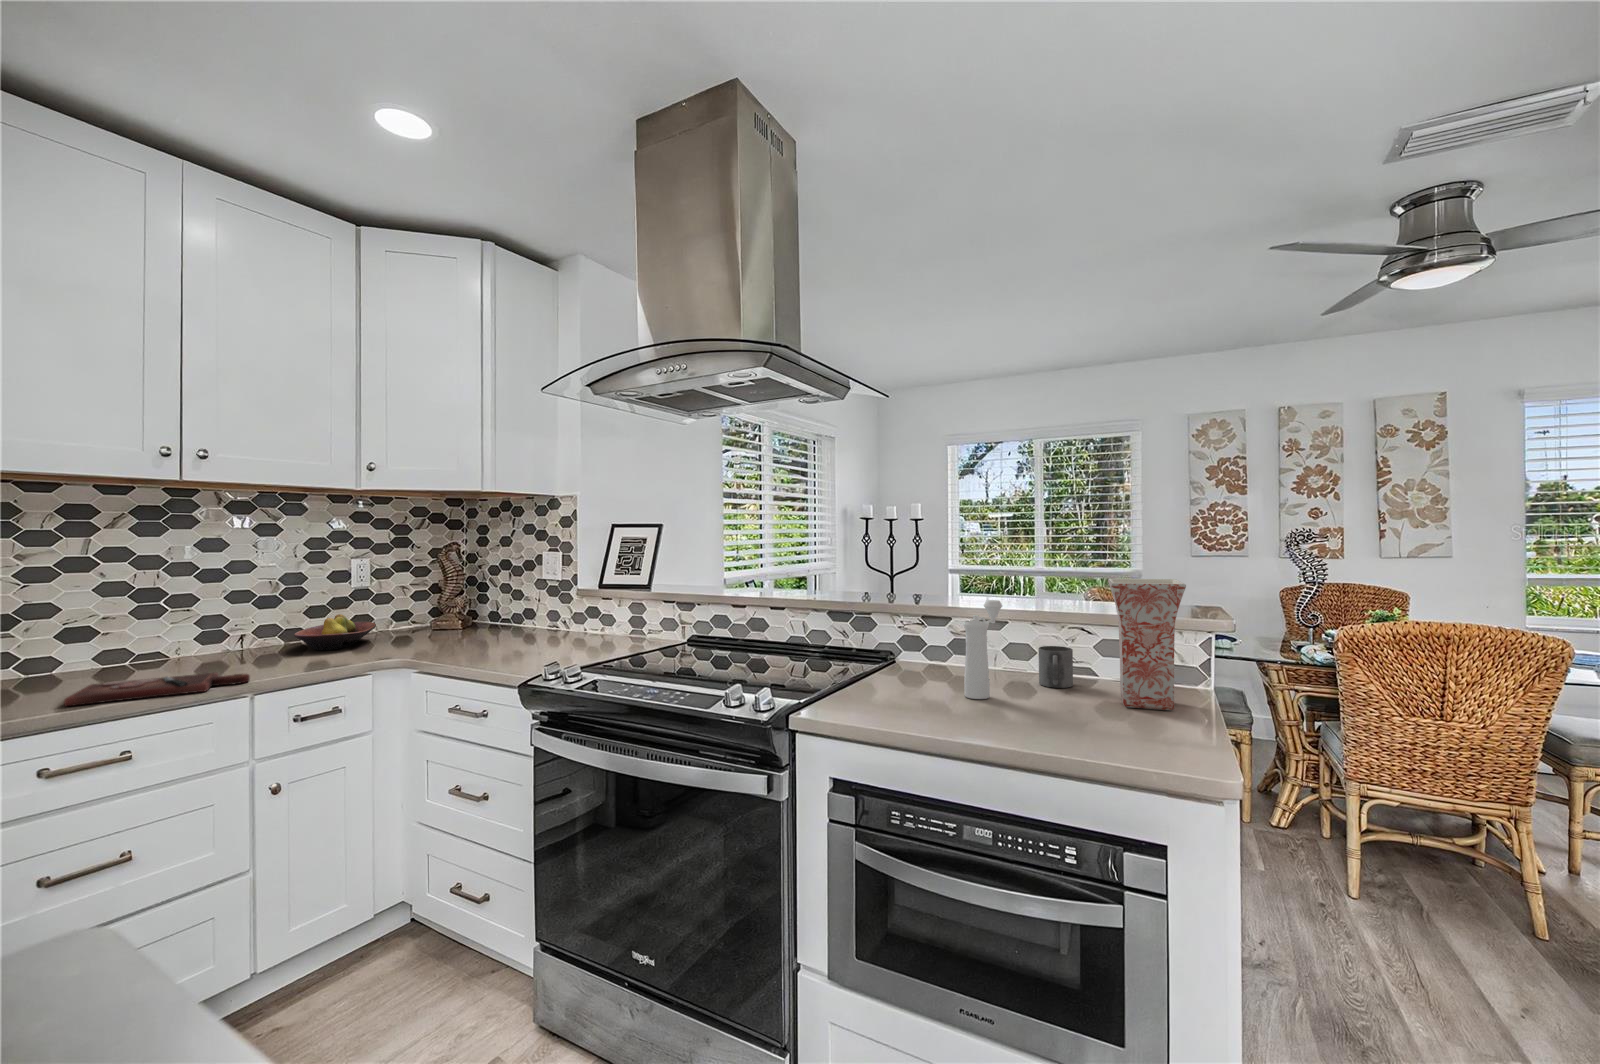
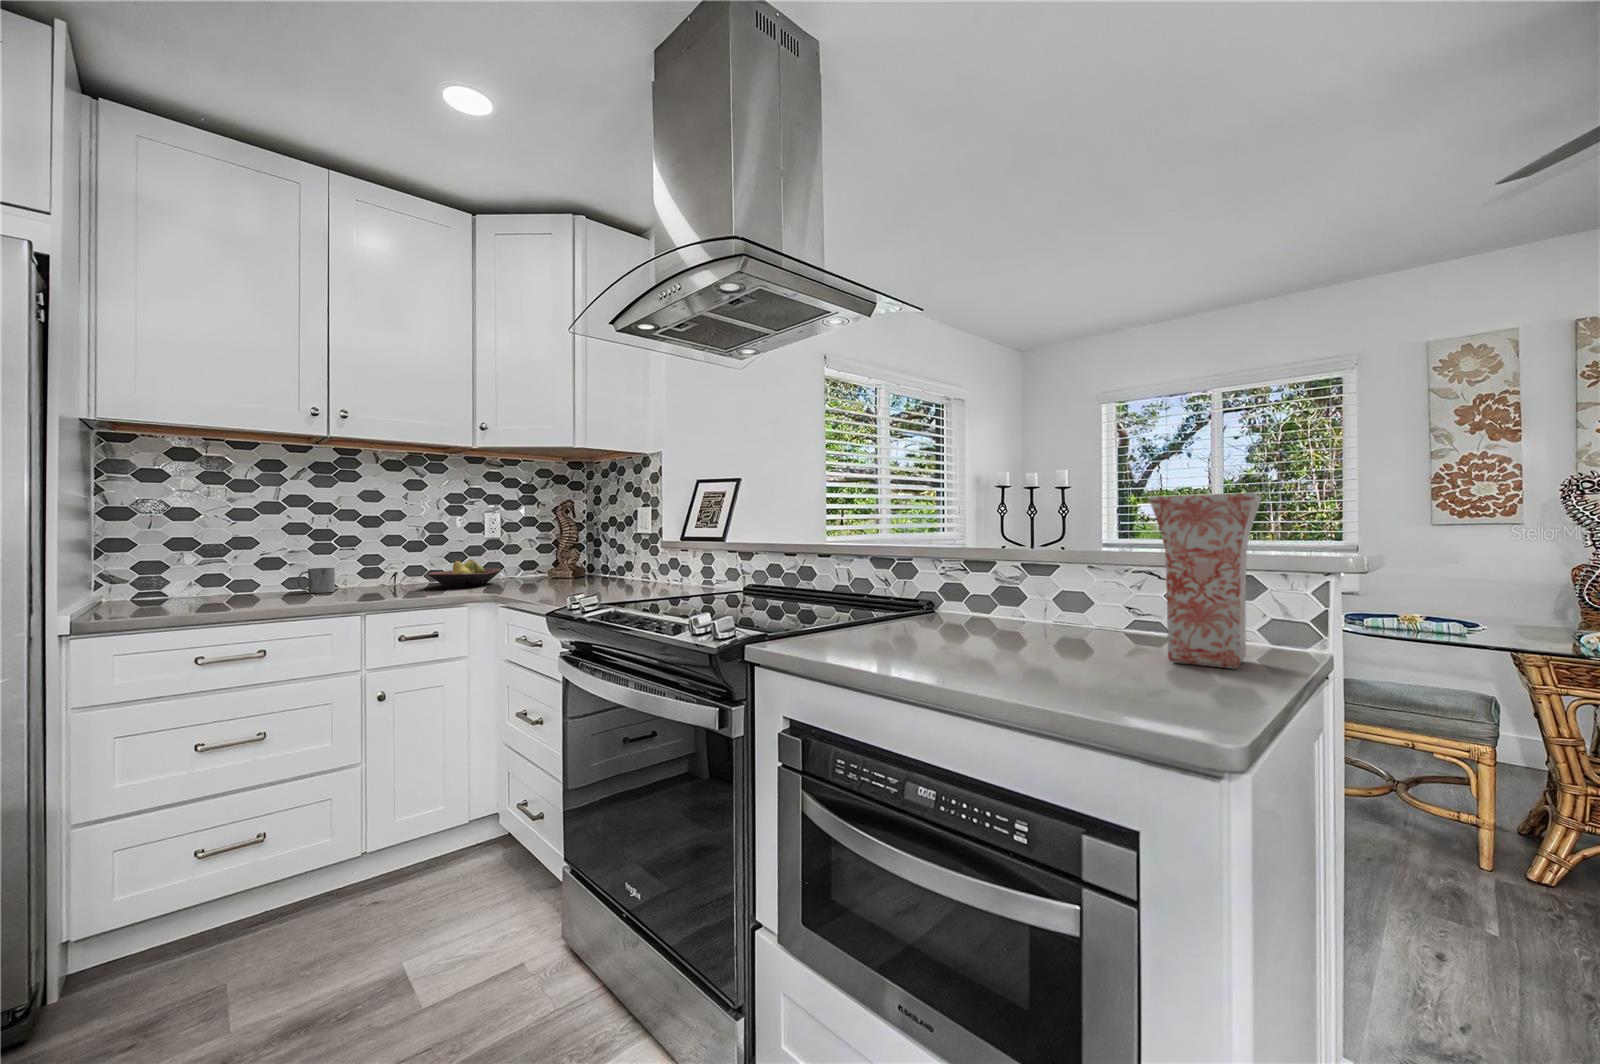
pepper mill: present [963,600,1002,699] -> none [970,532,1032,645]
mug: present [1038,646,1073,688] -> present [297,568,335,593]
cutting board: present [64,673,250,706] -> none [218,595,361,611]

